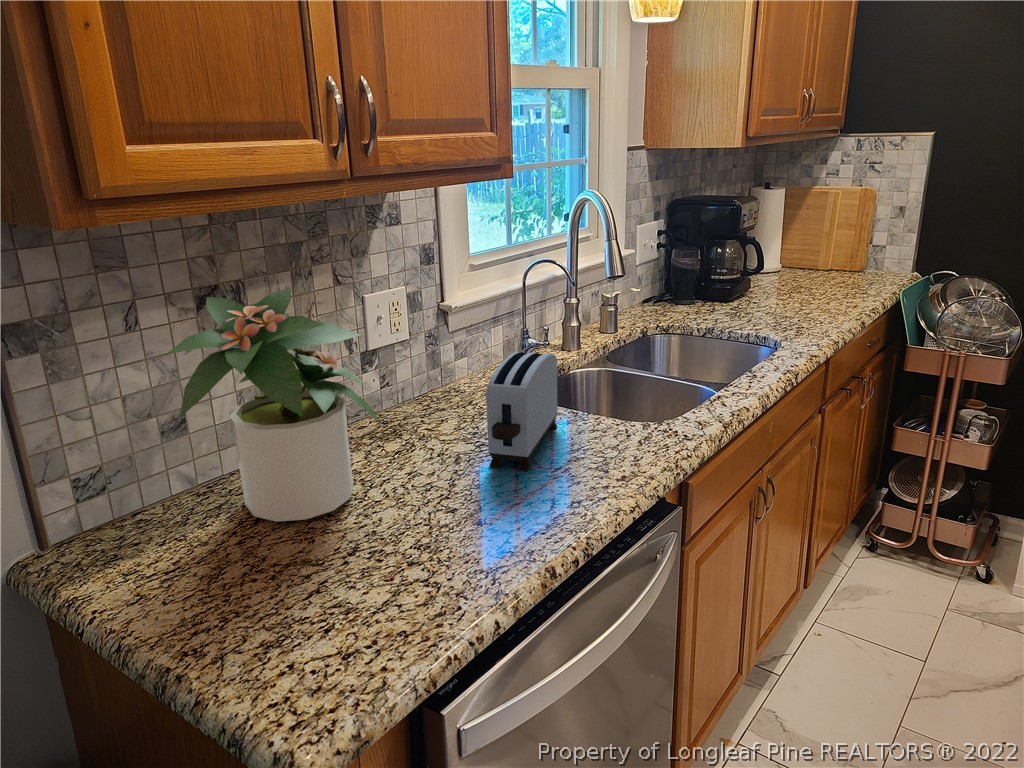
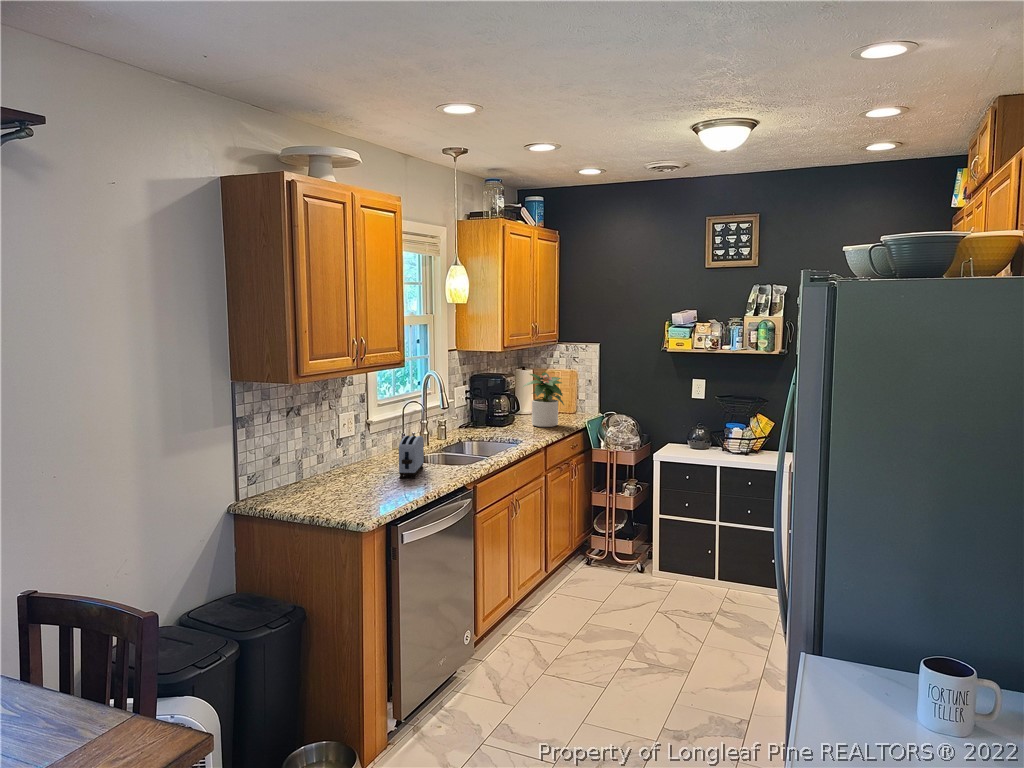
potted plant: present [167,288,382,522] -> present [523,372,564,427]

